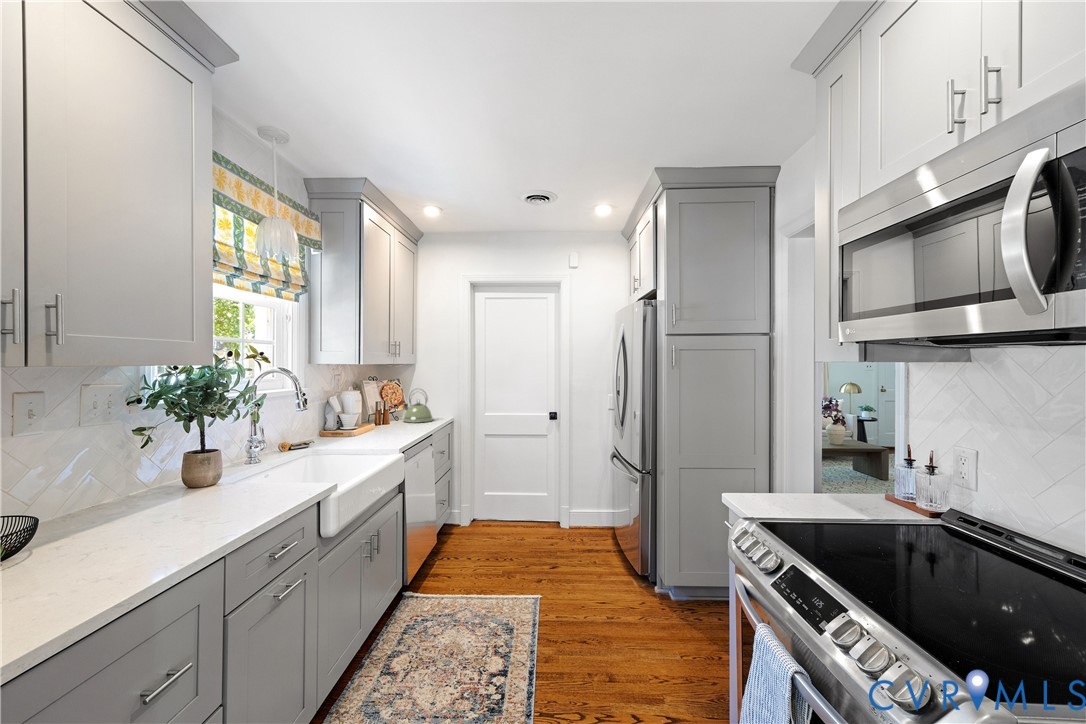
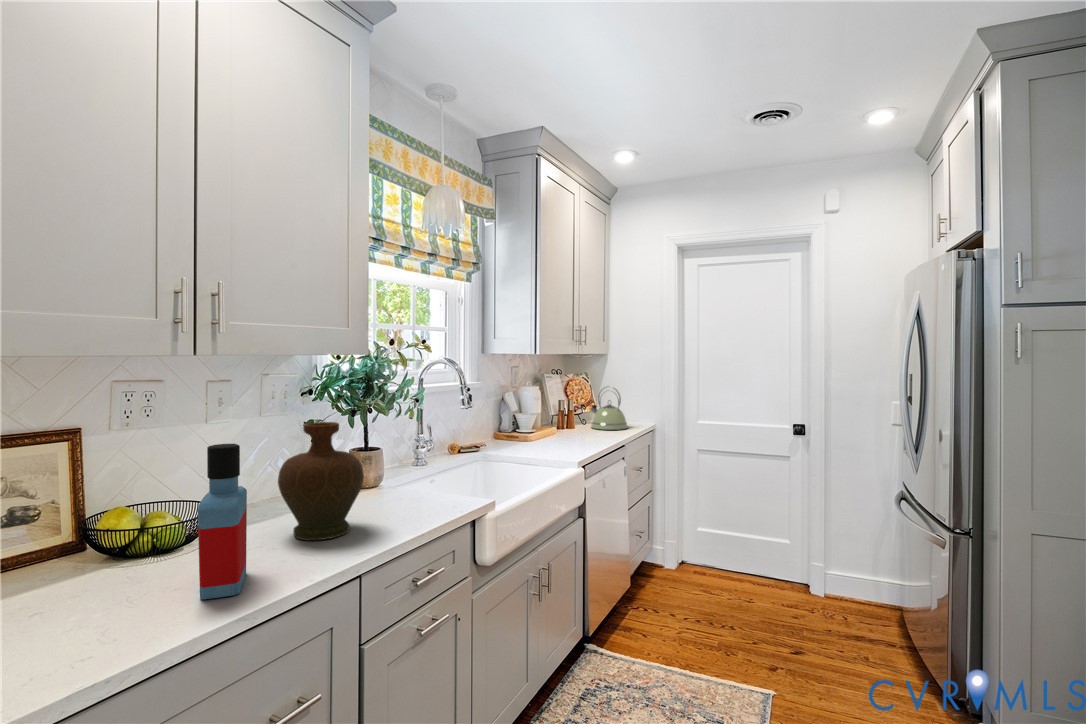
decorative vase: none [115,426,214,539] -> present [278,422,364,540]
bottle: none [39,451,91,609] -> present [198,444,247,599]

